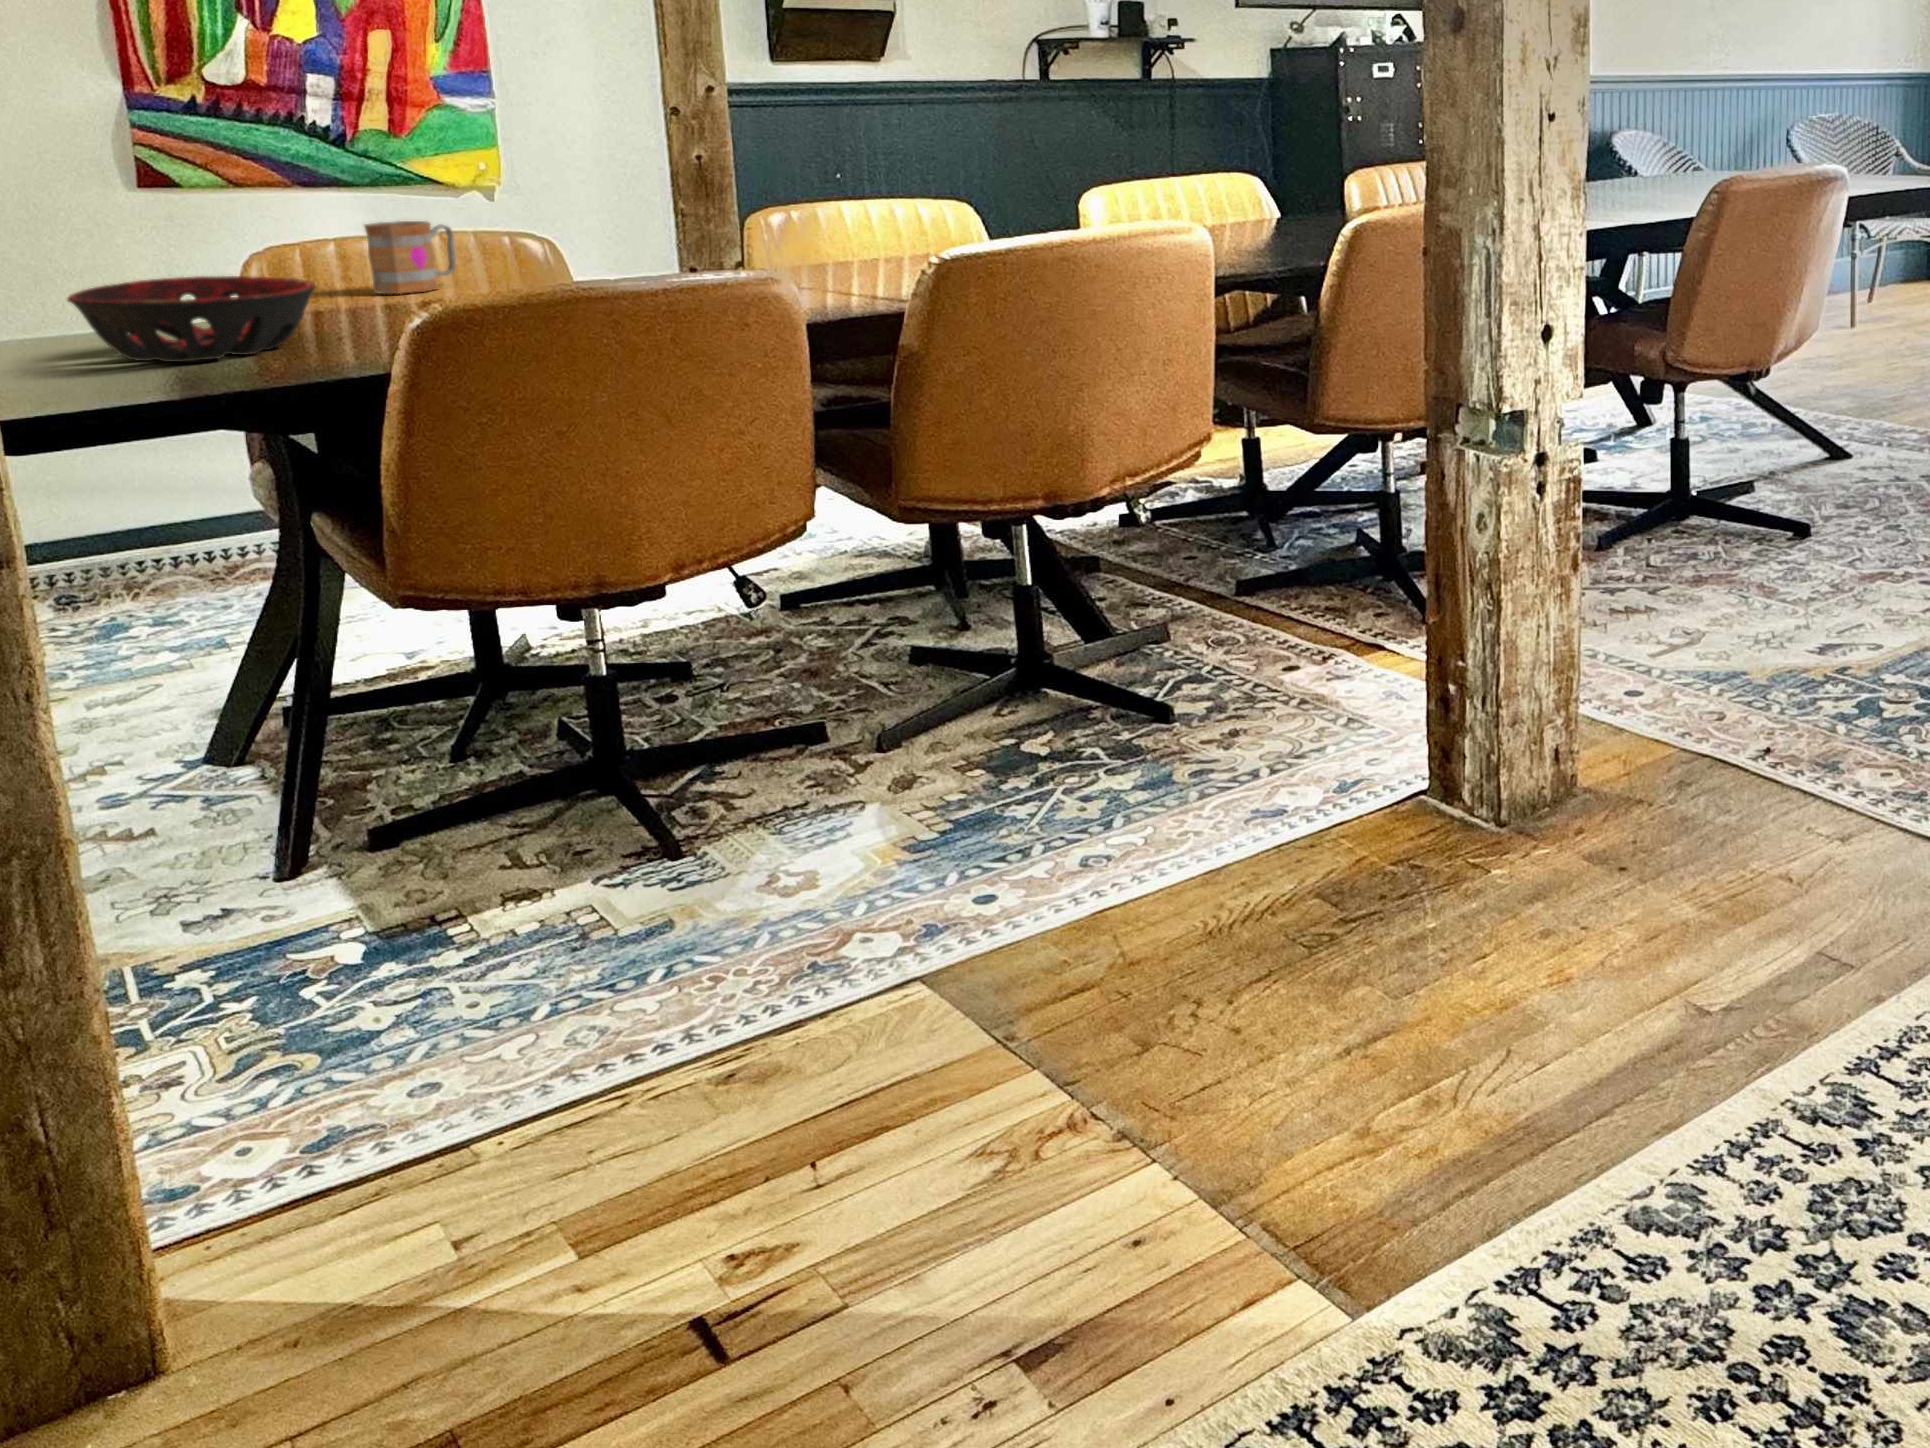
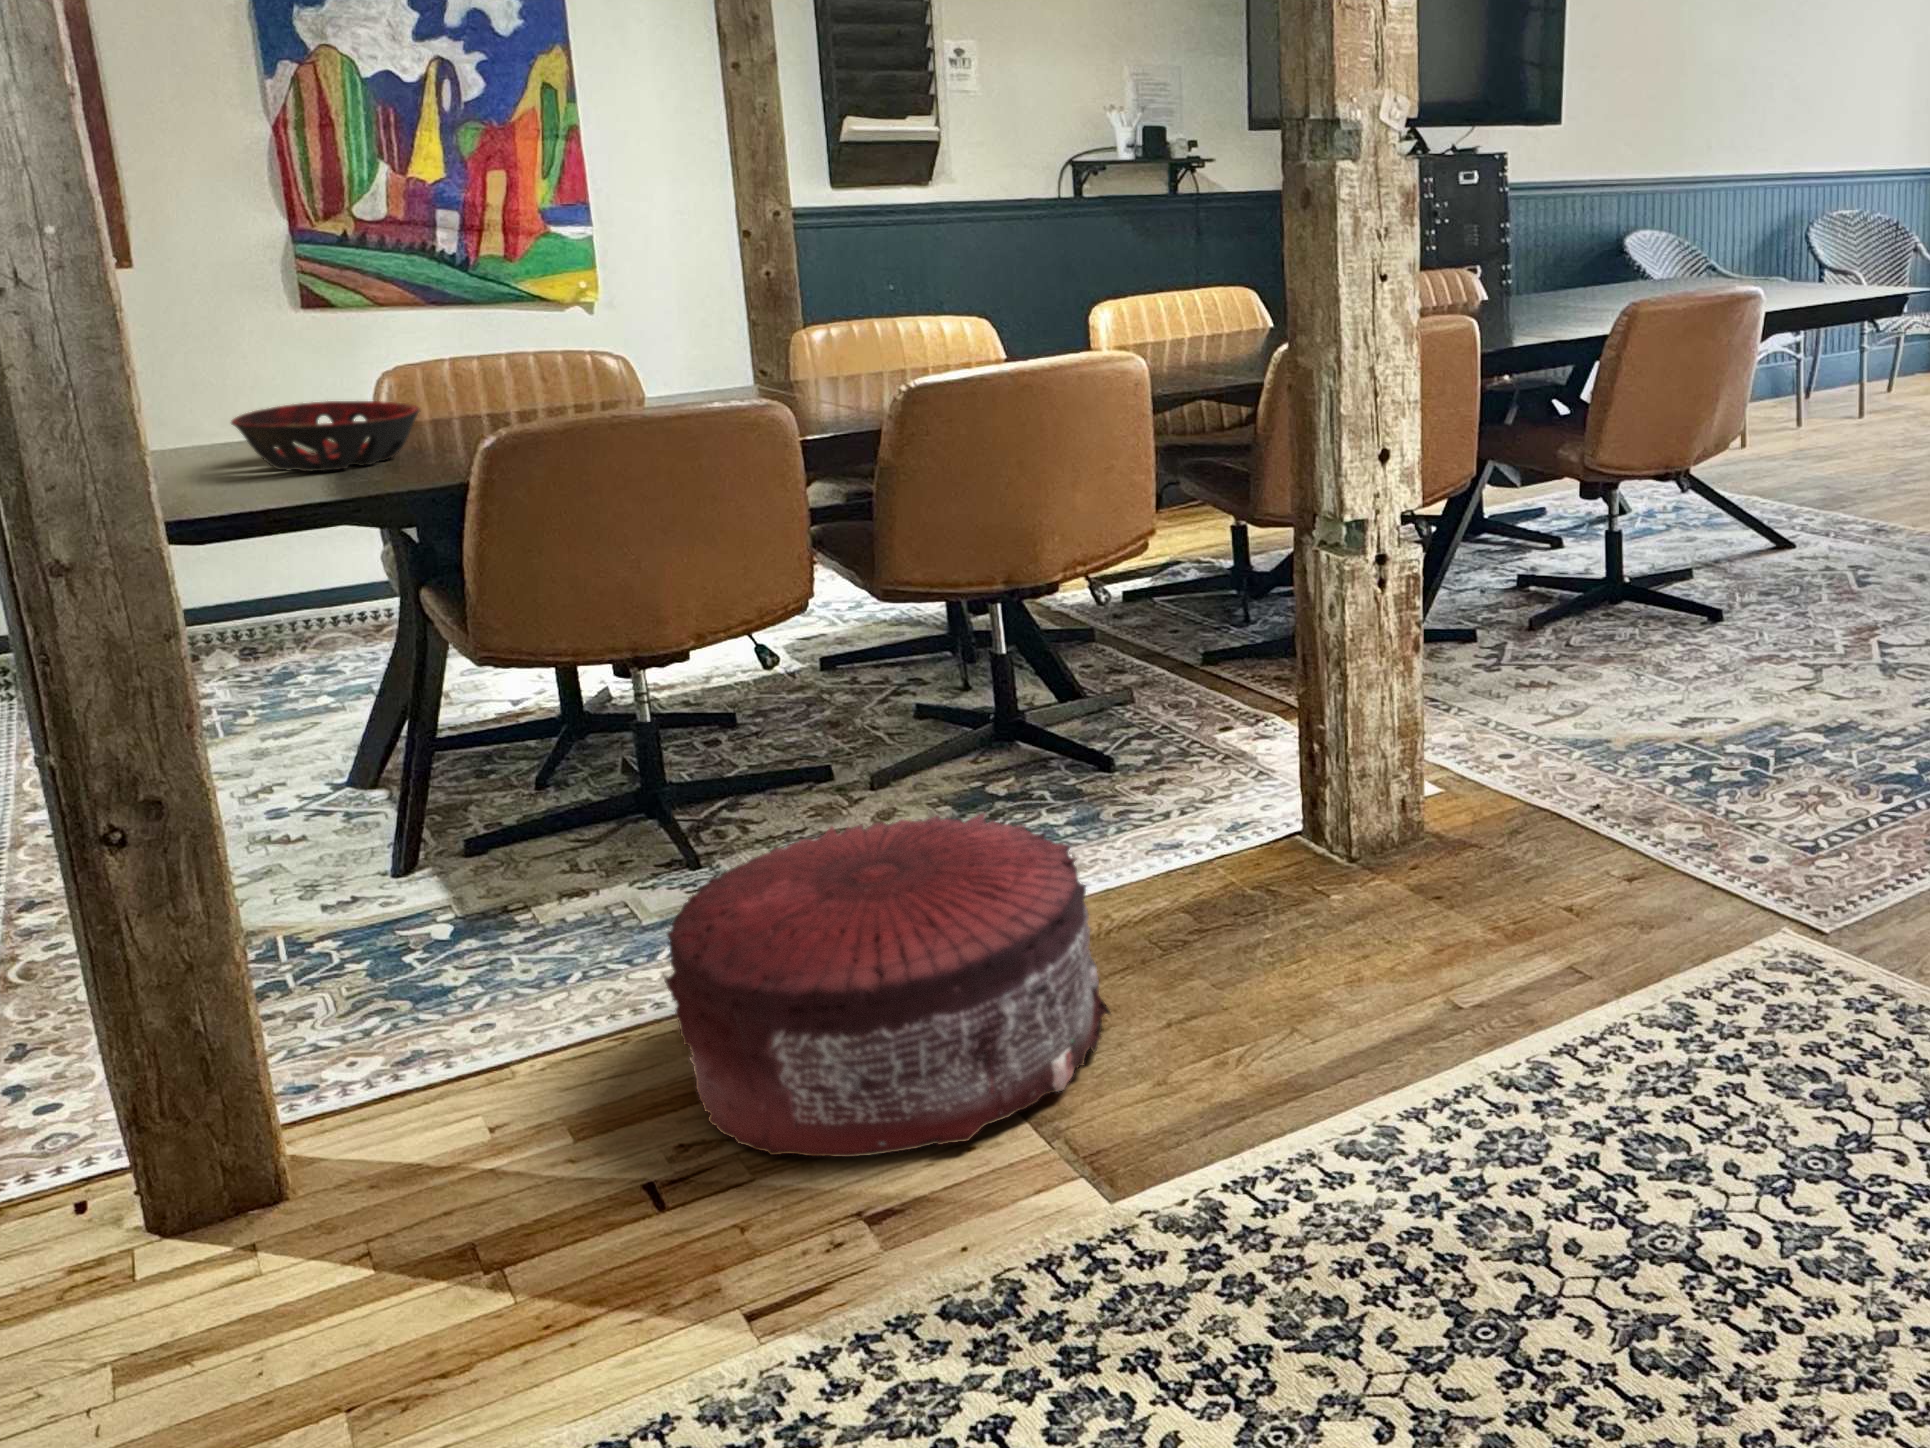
mug: present [364,221,456,294] -> none [468,348,543,408]
pouf: none [702,781,1277,1265] -> present [664,812,1110,1157]

